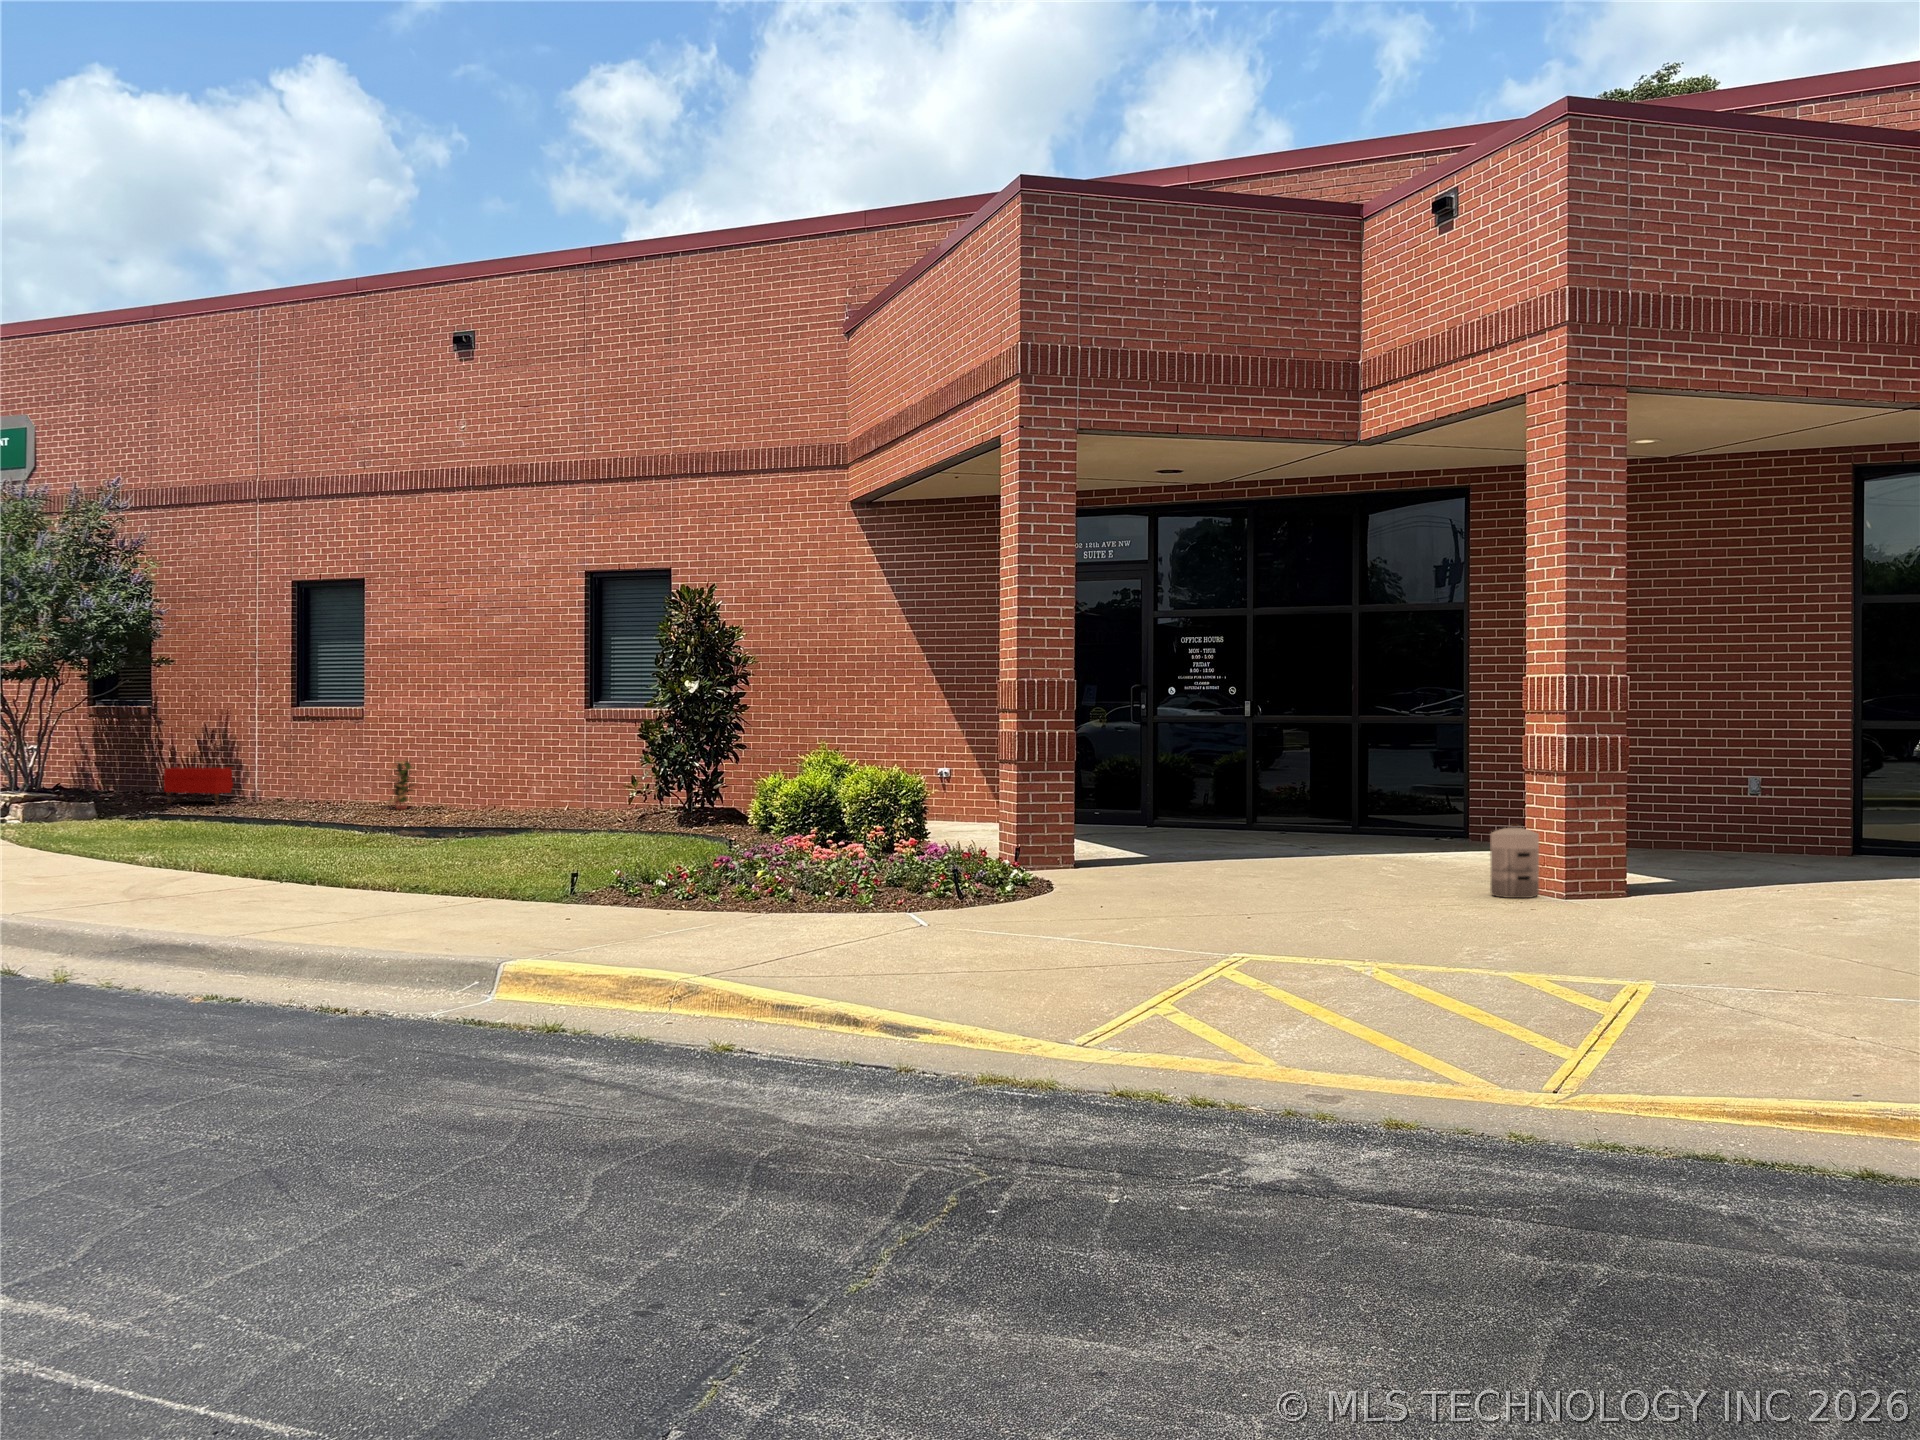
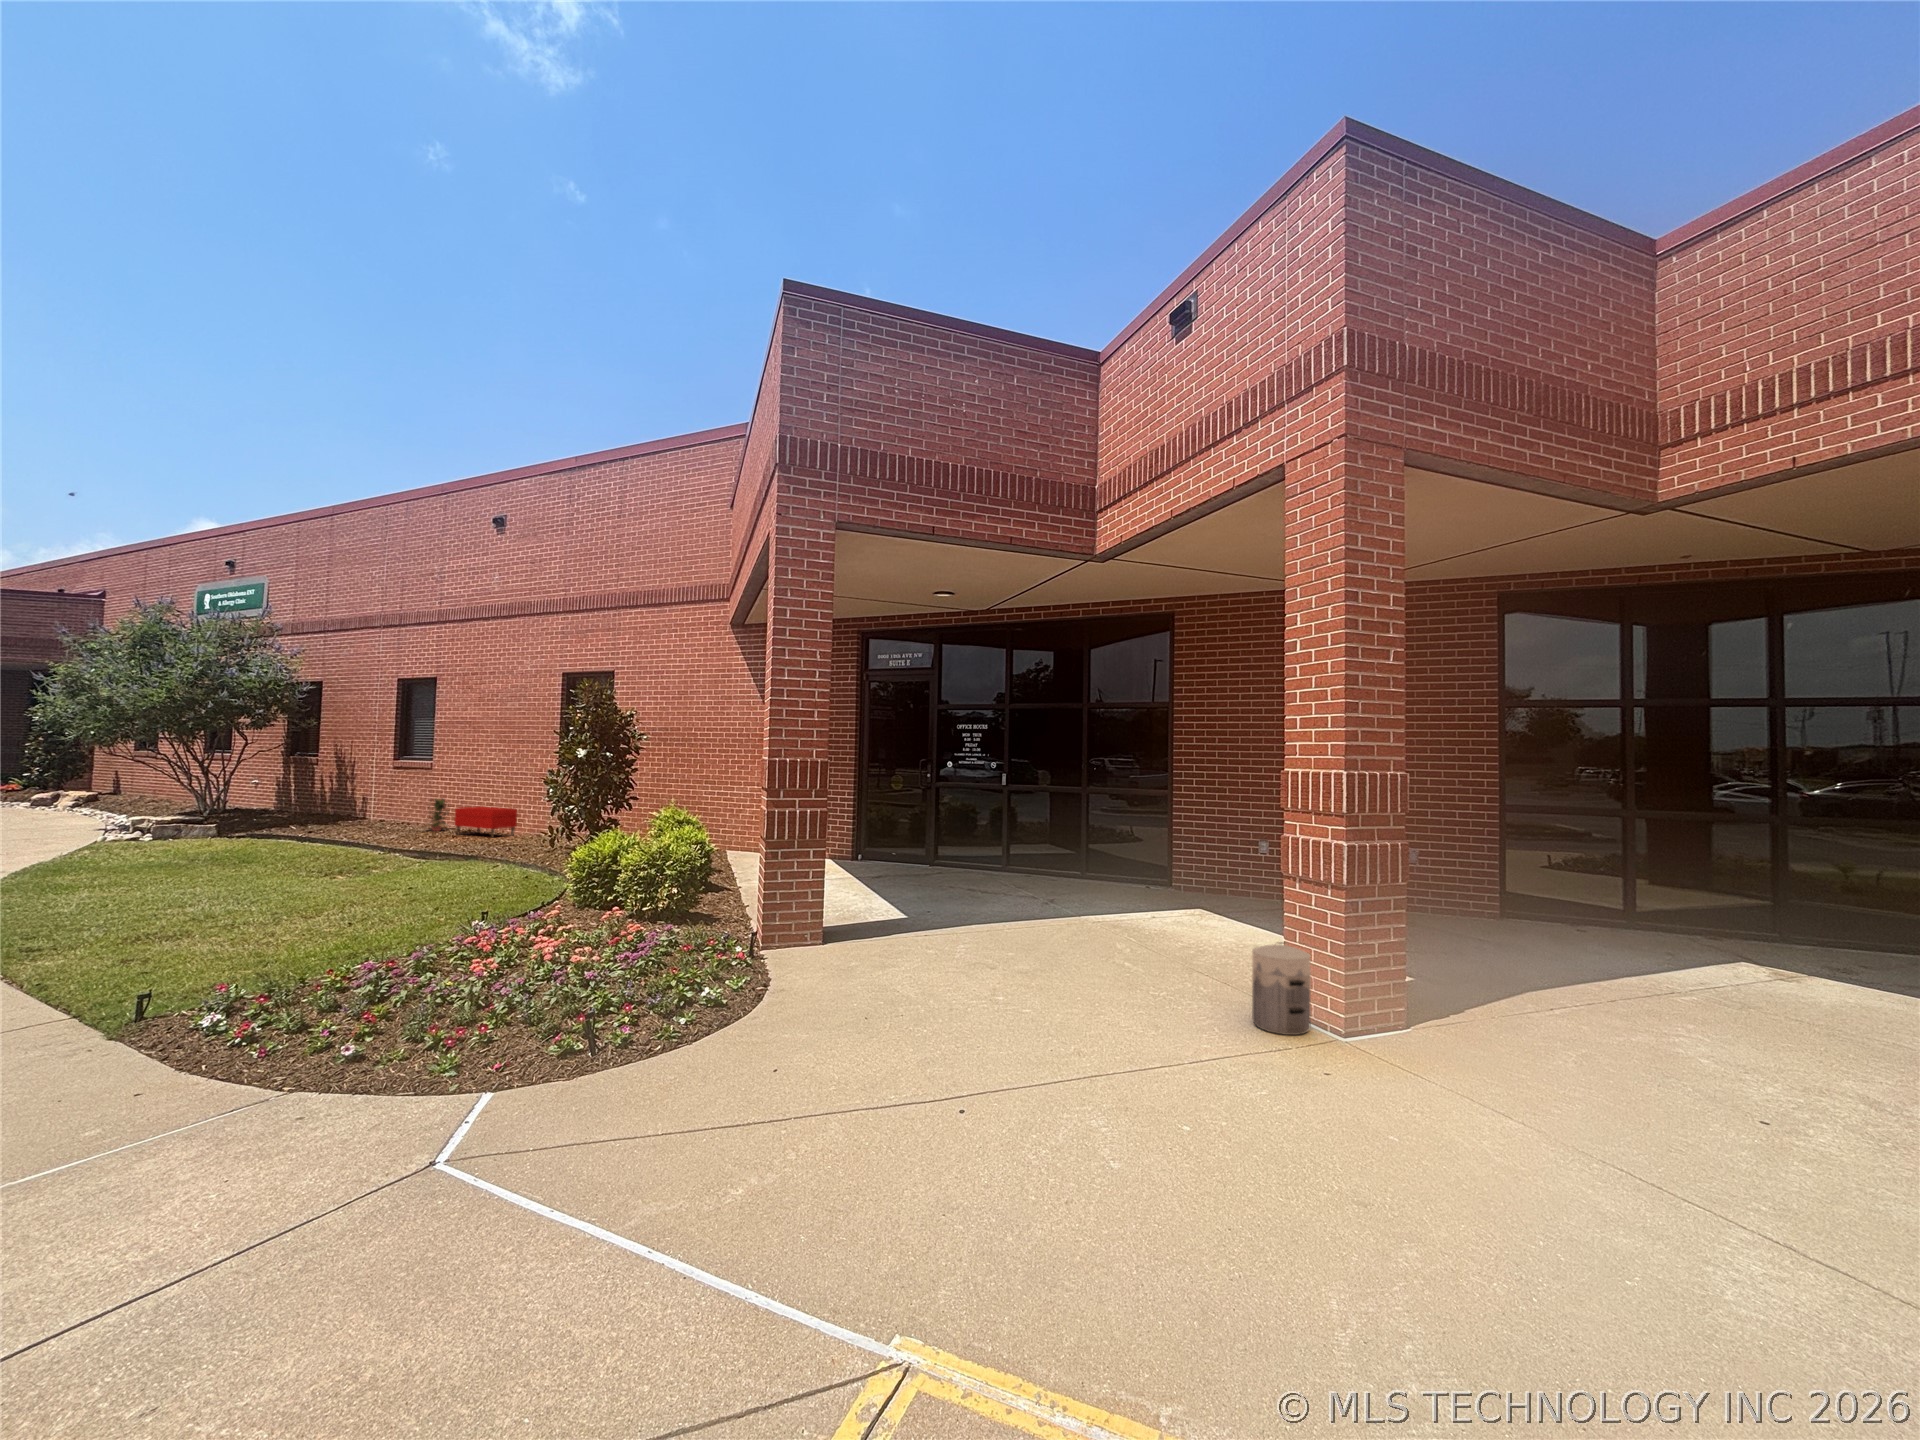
bench: present [164,767,233,805] -> present [454,806,517,838]

